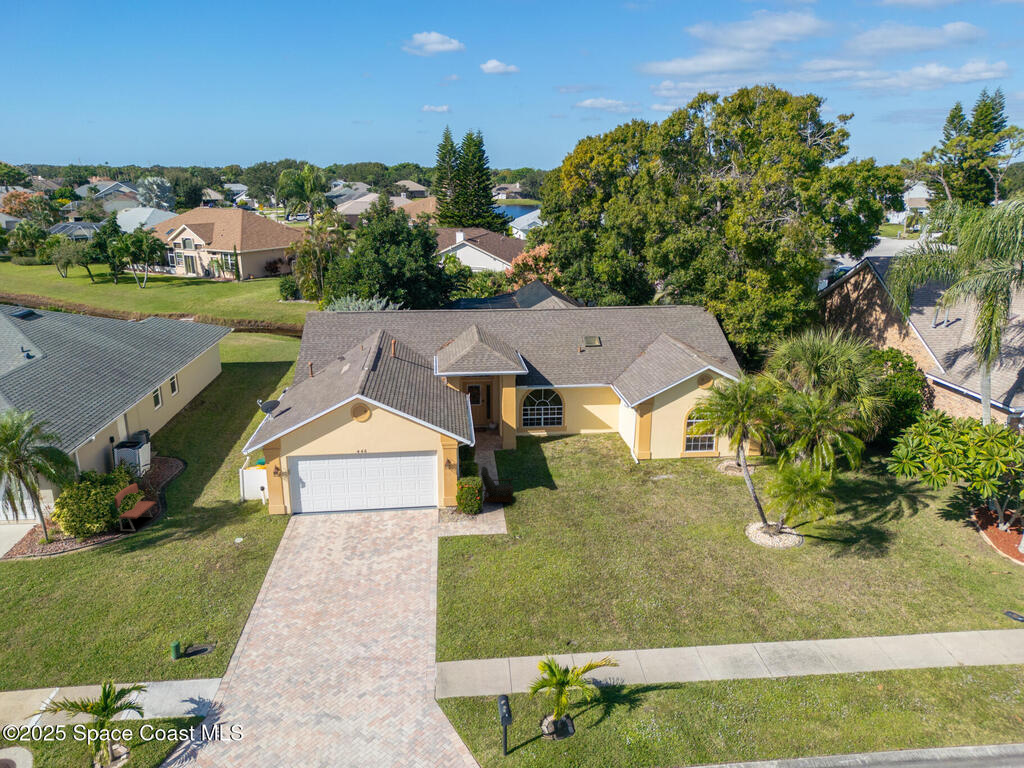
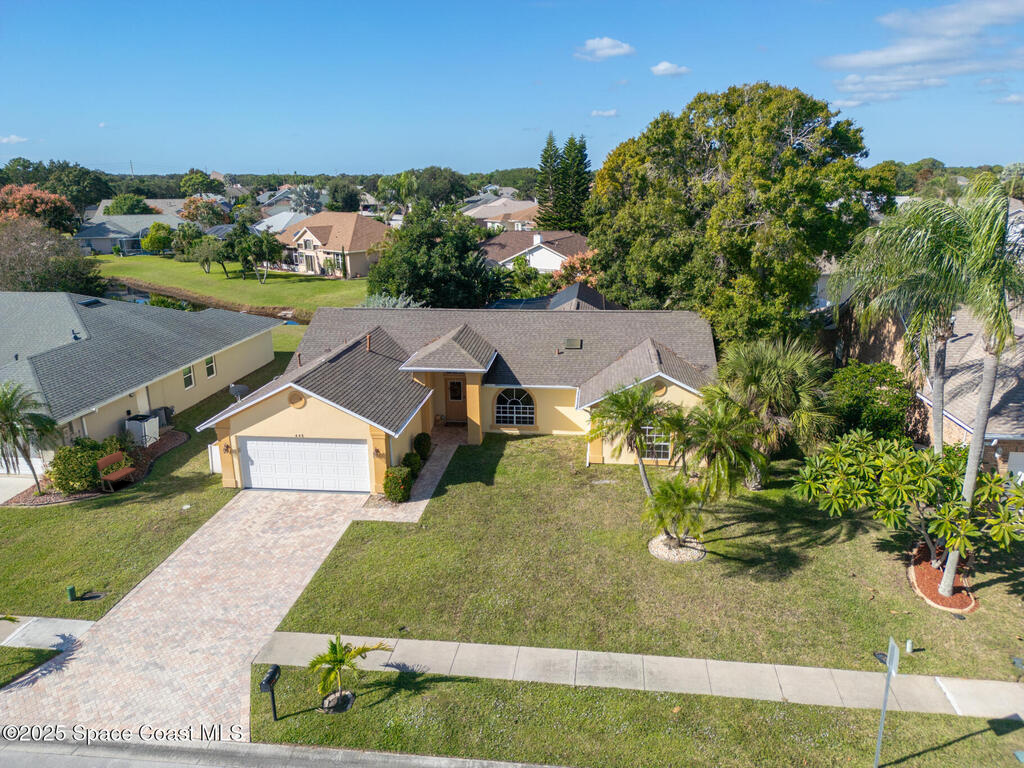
chair: present [481,467,513,506] -> none [408,458,444,498]

